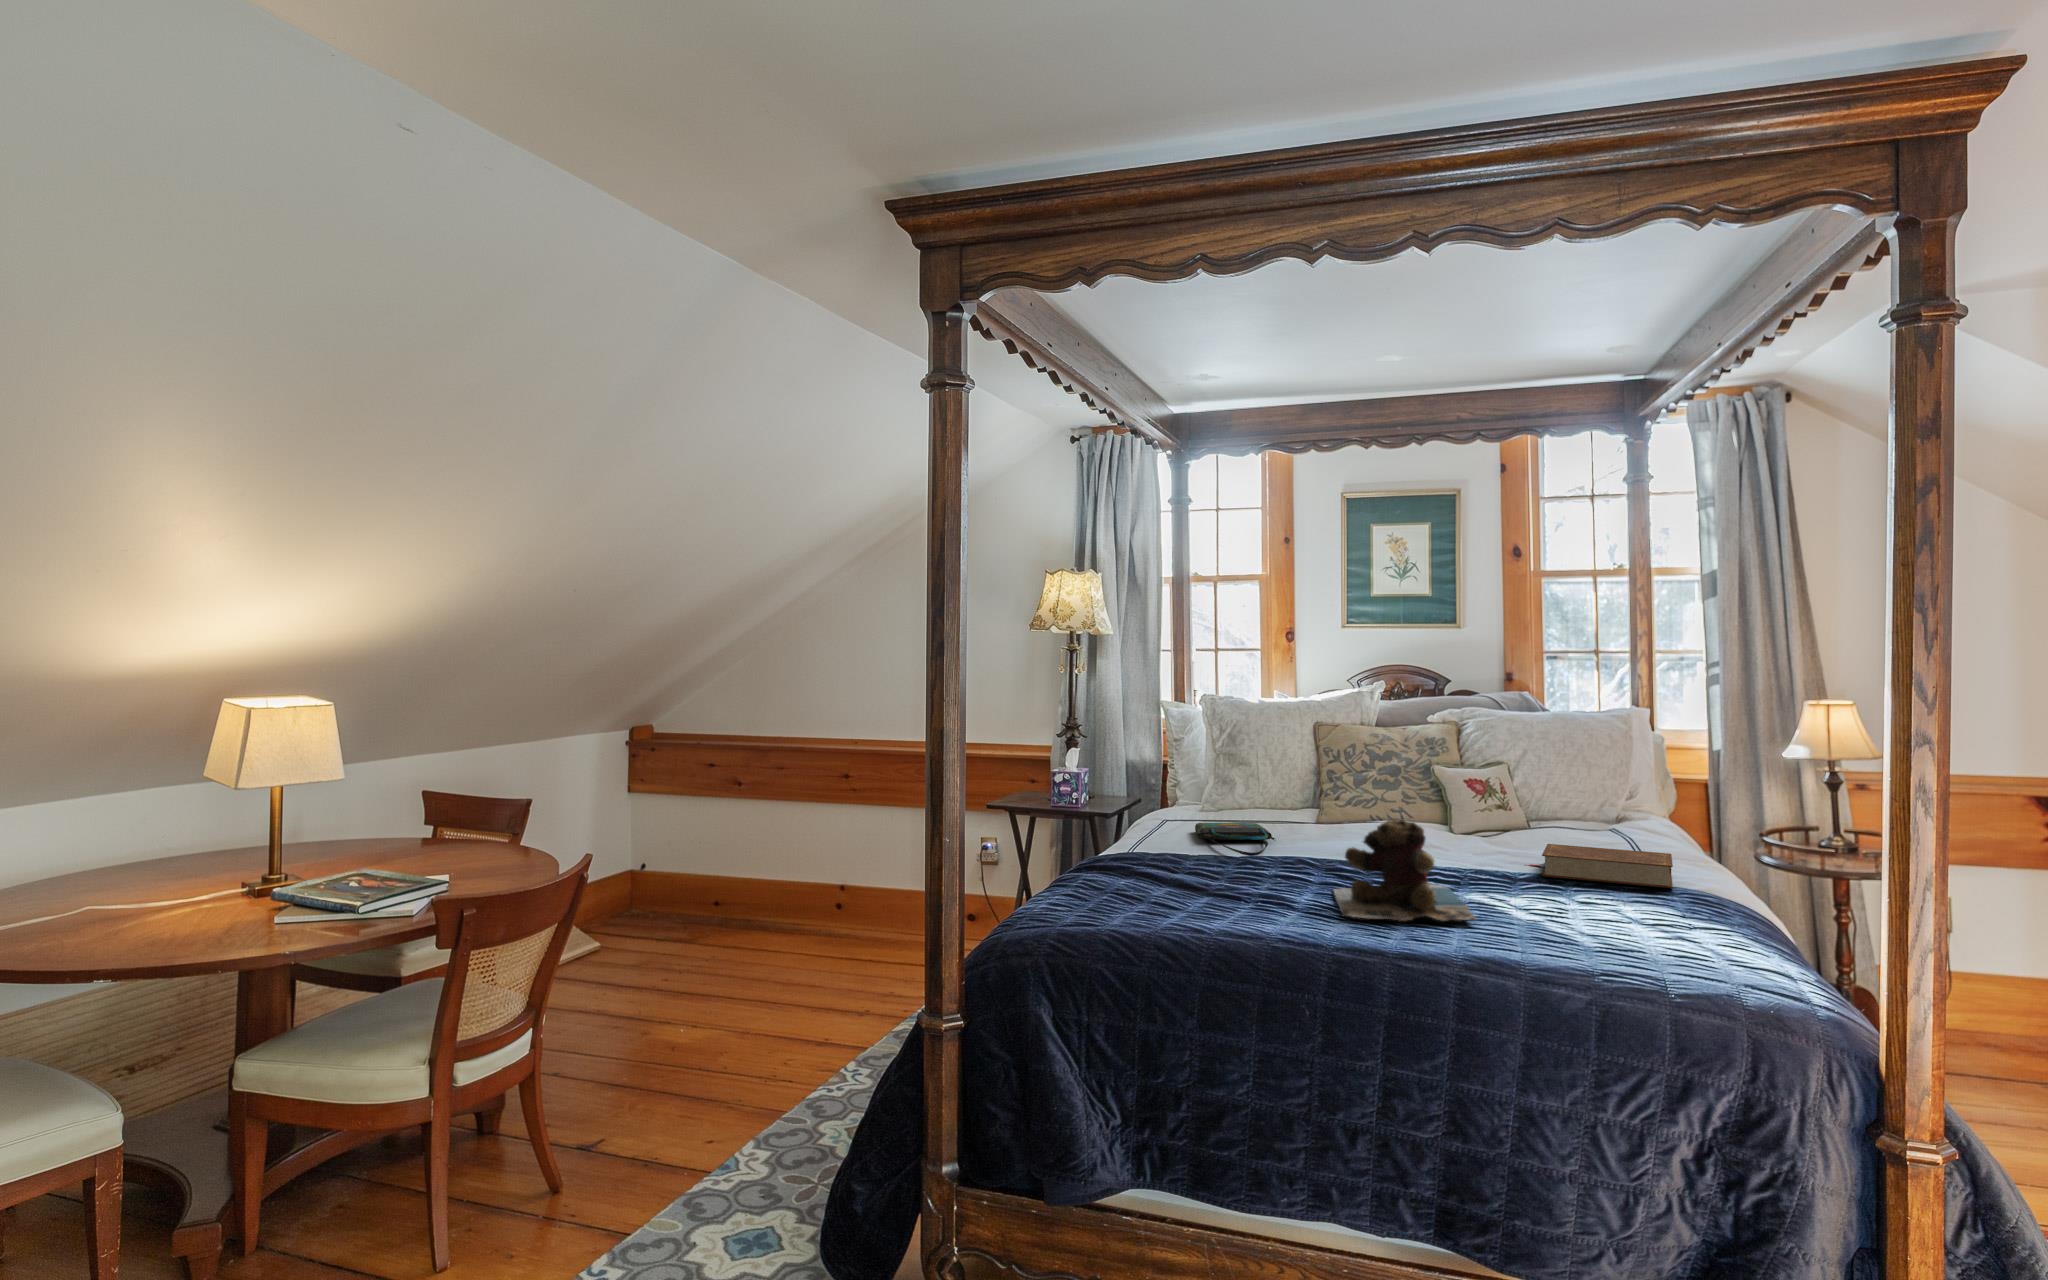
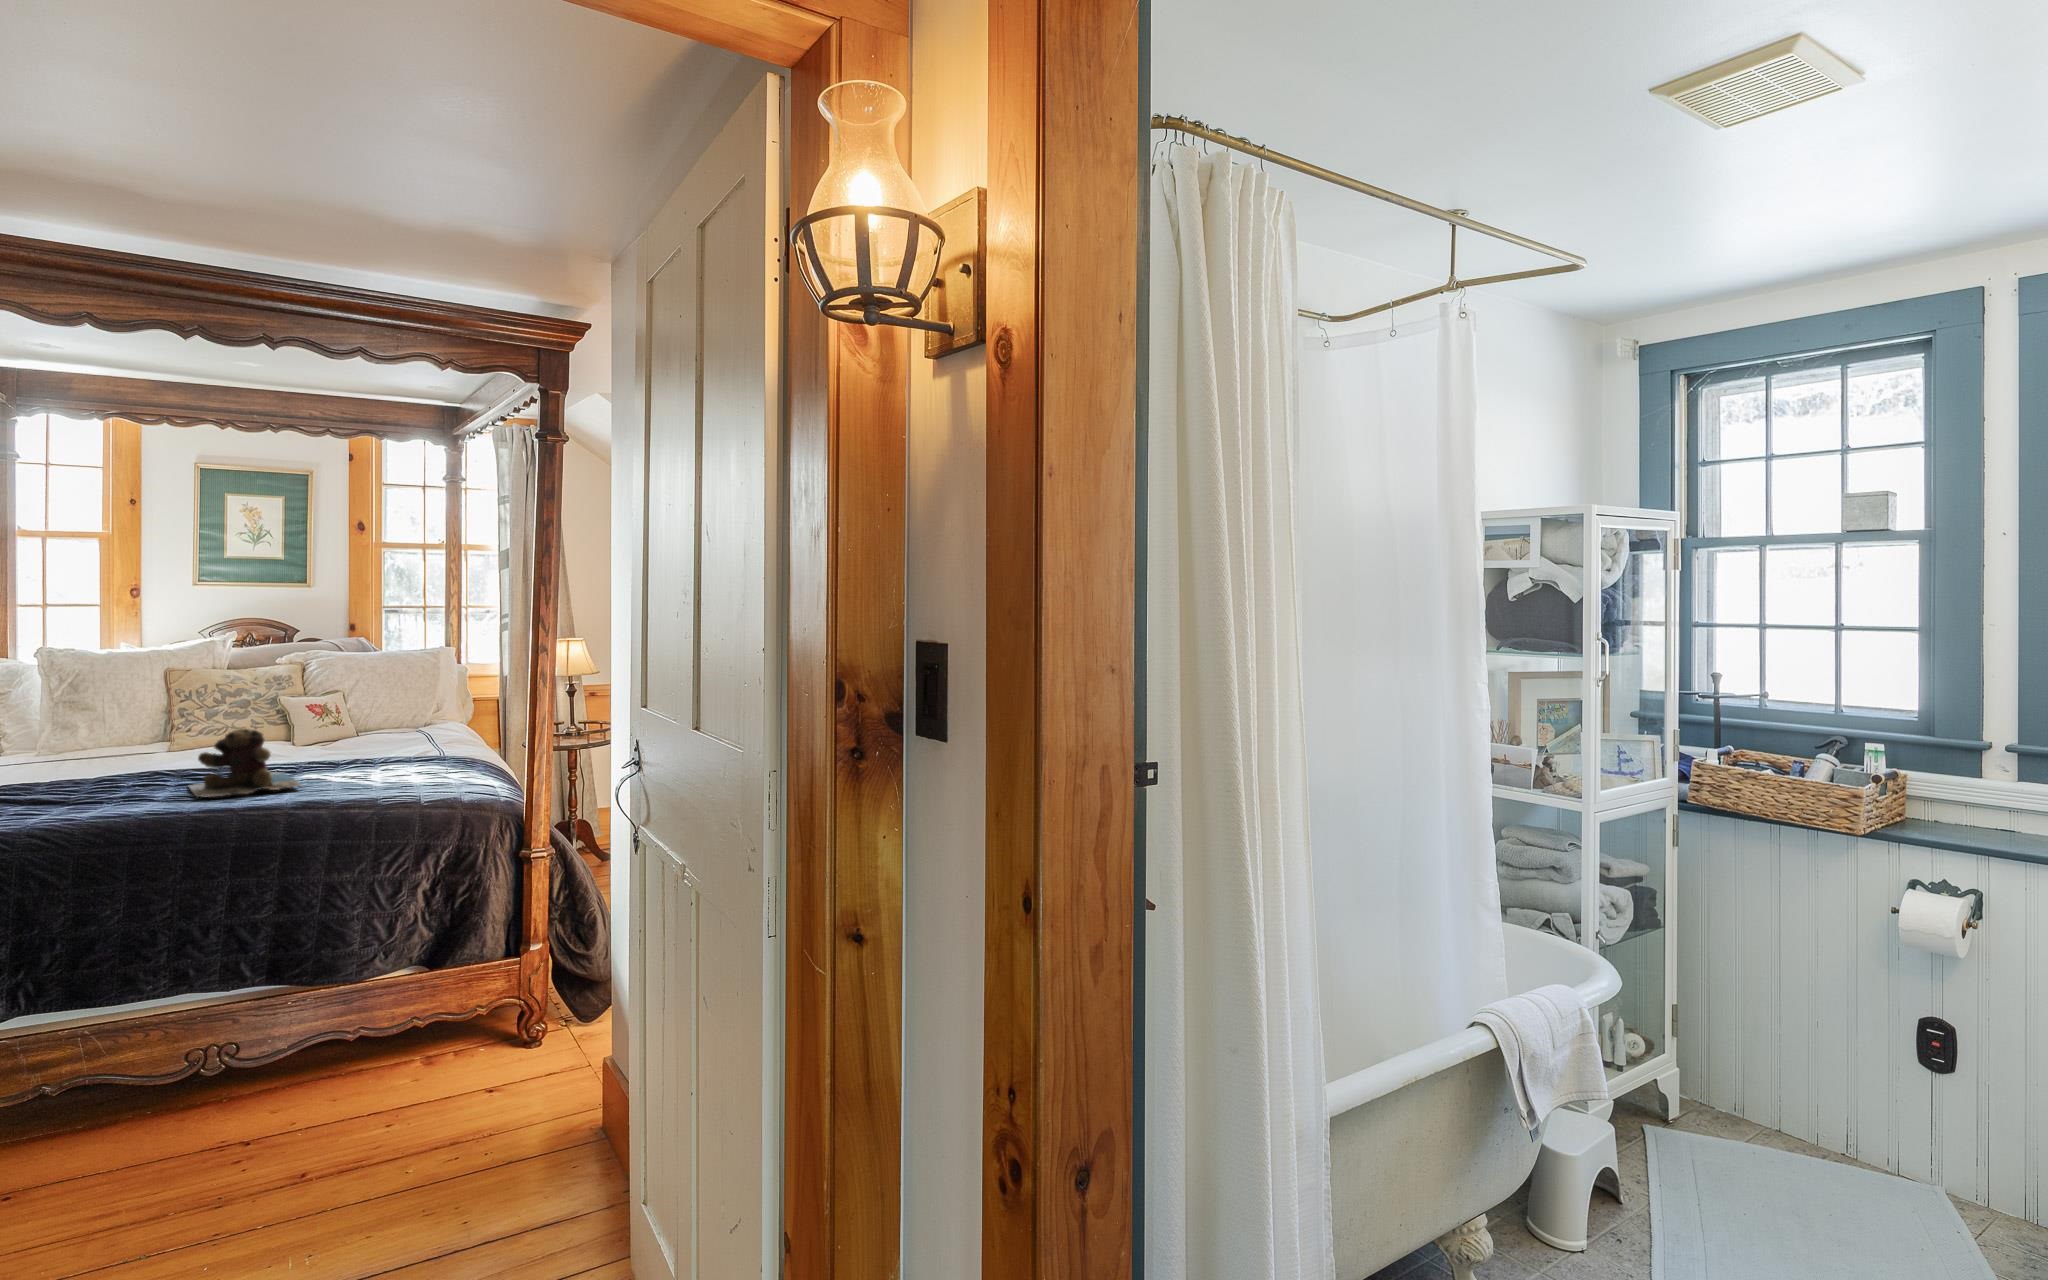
tote bag: present [1195,823,1275,856] -> none [41,753,131,775]
book: present [1527,844,1673,888] -> none [346,737,446,760]

